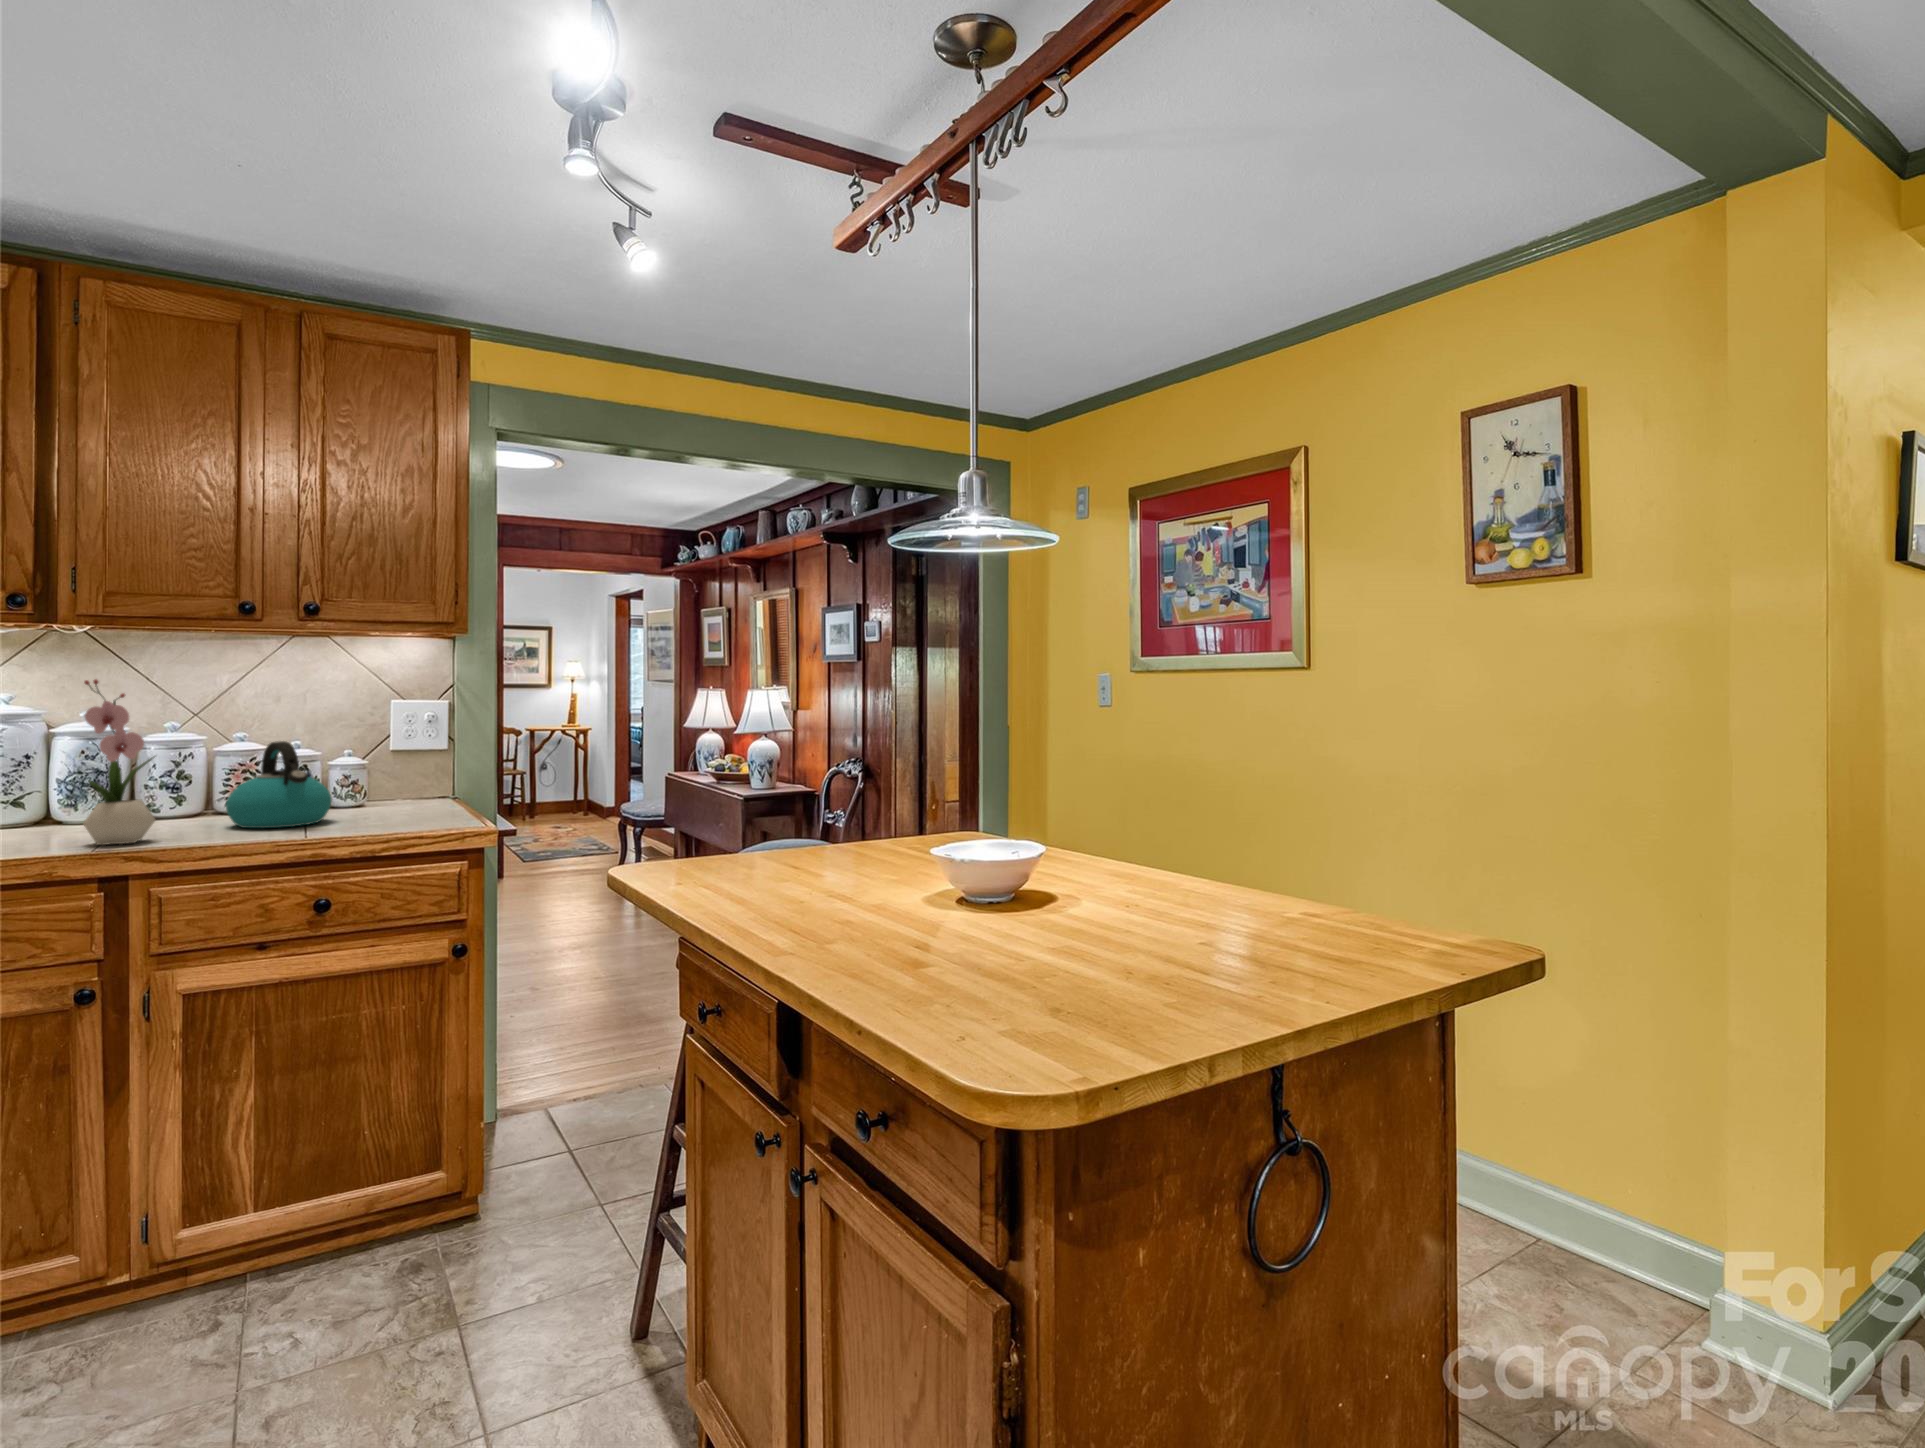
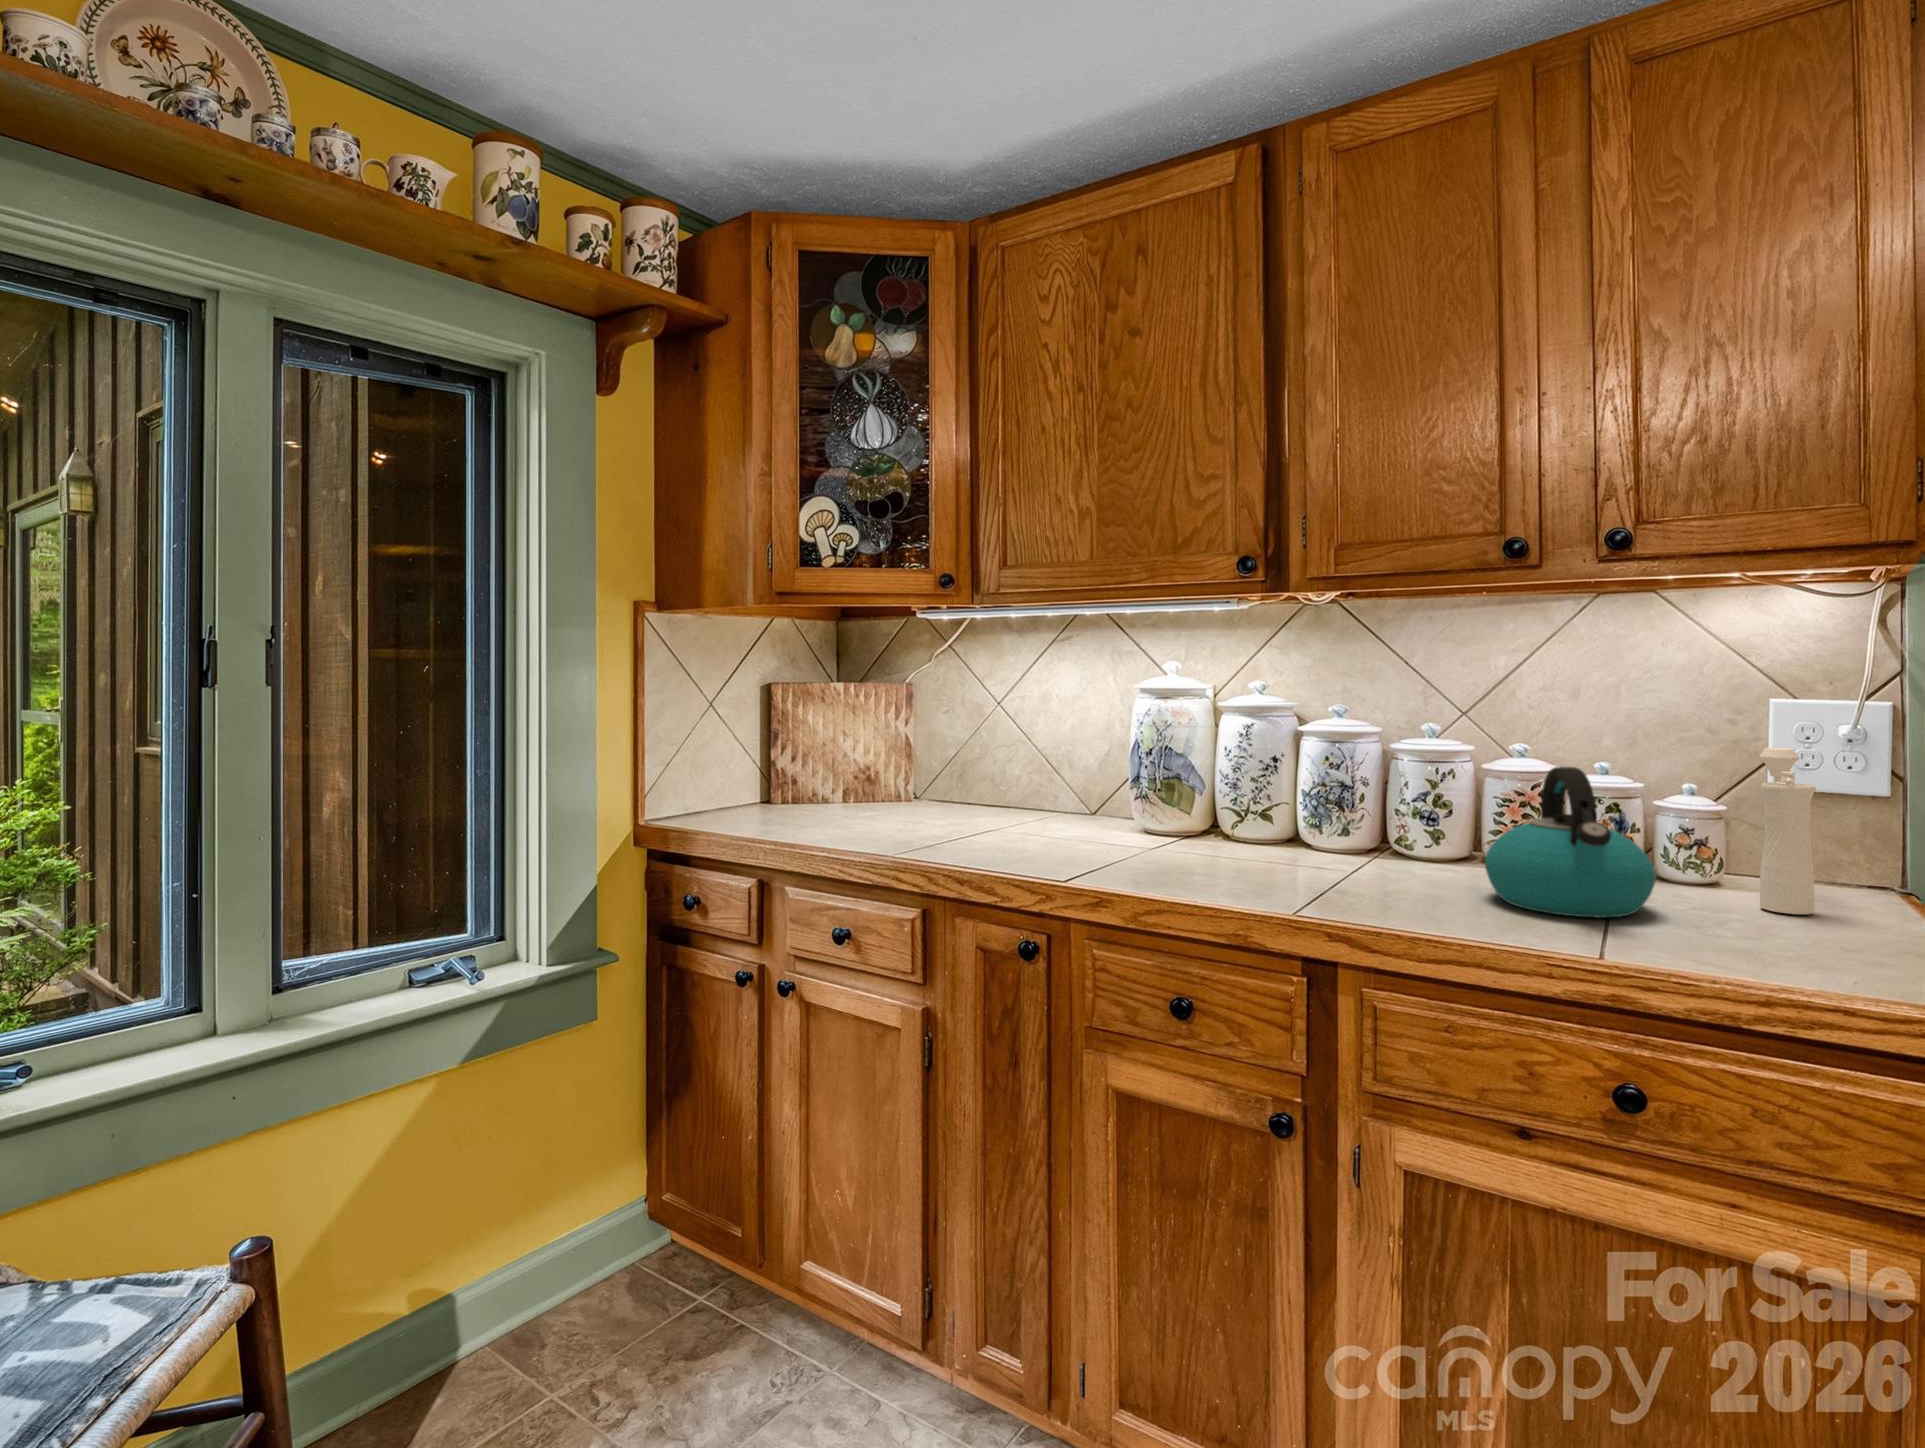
flower arrangement: present [83,679,155,845] -> none [1290,664,1386,908]
pepper mill: none [385,727,412,812] -> present [1760,748,1816,914]

